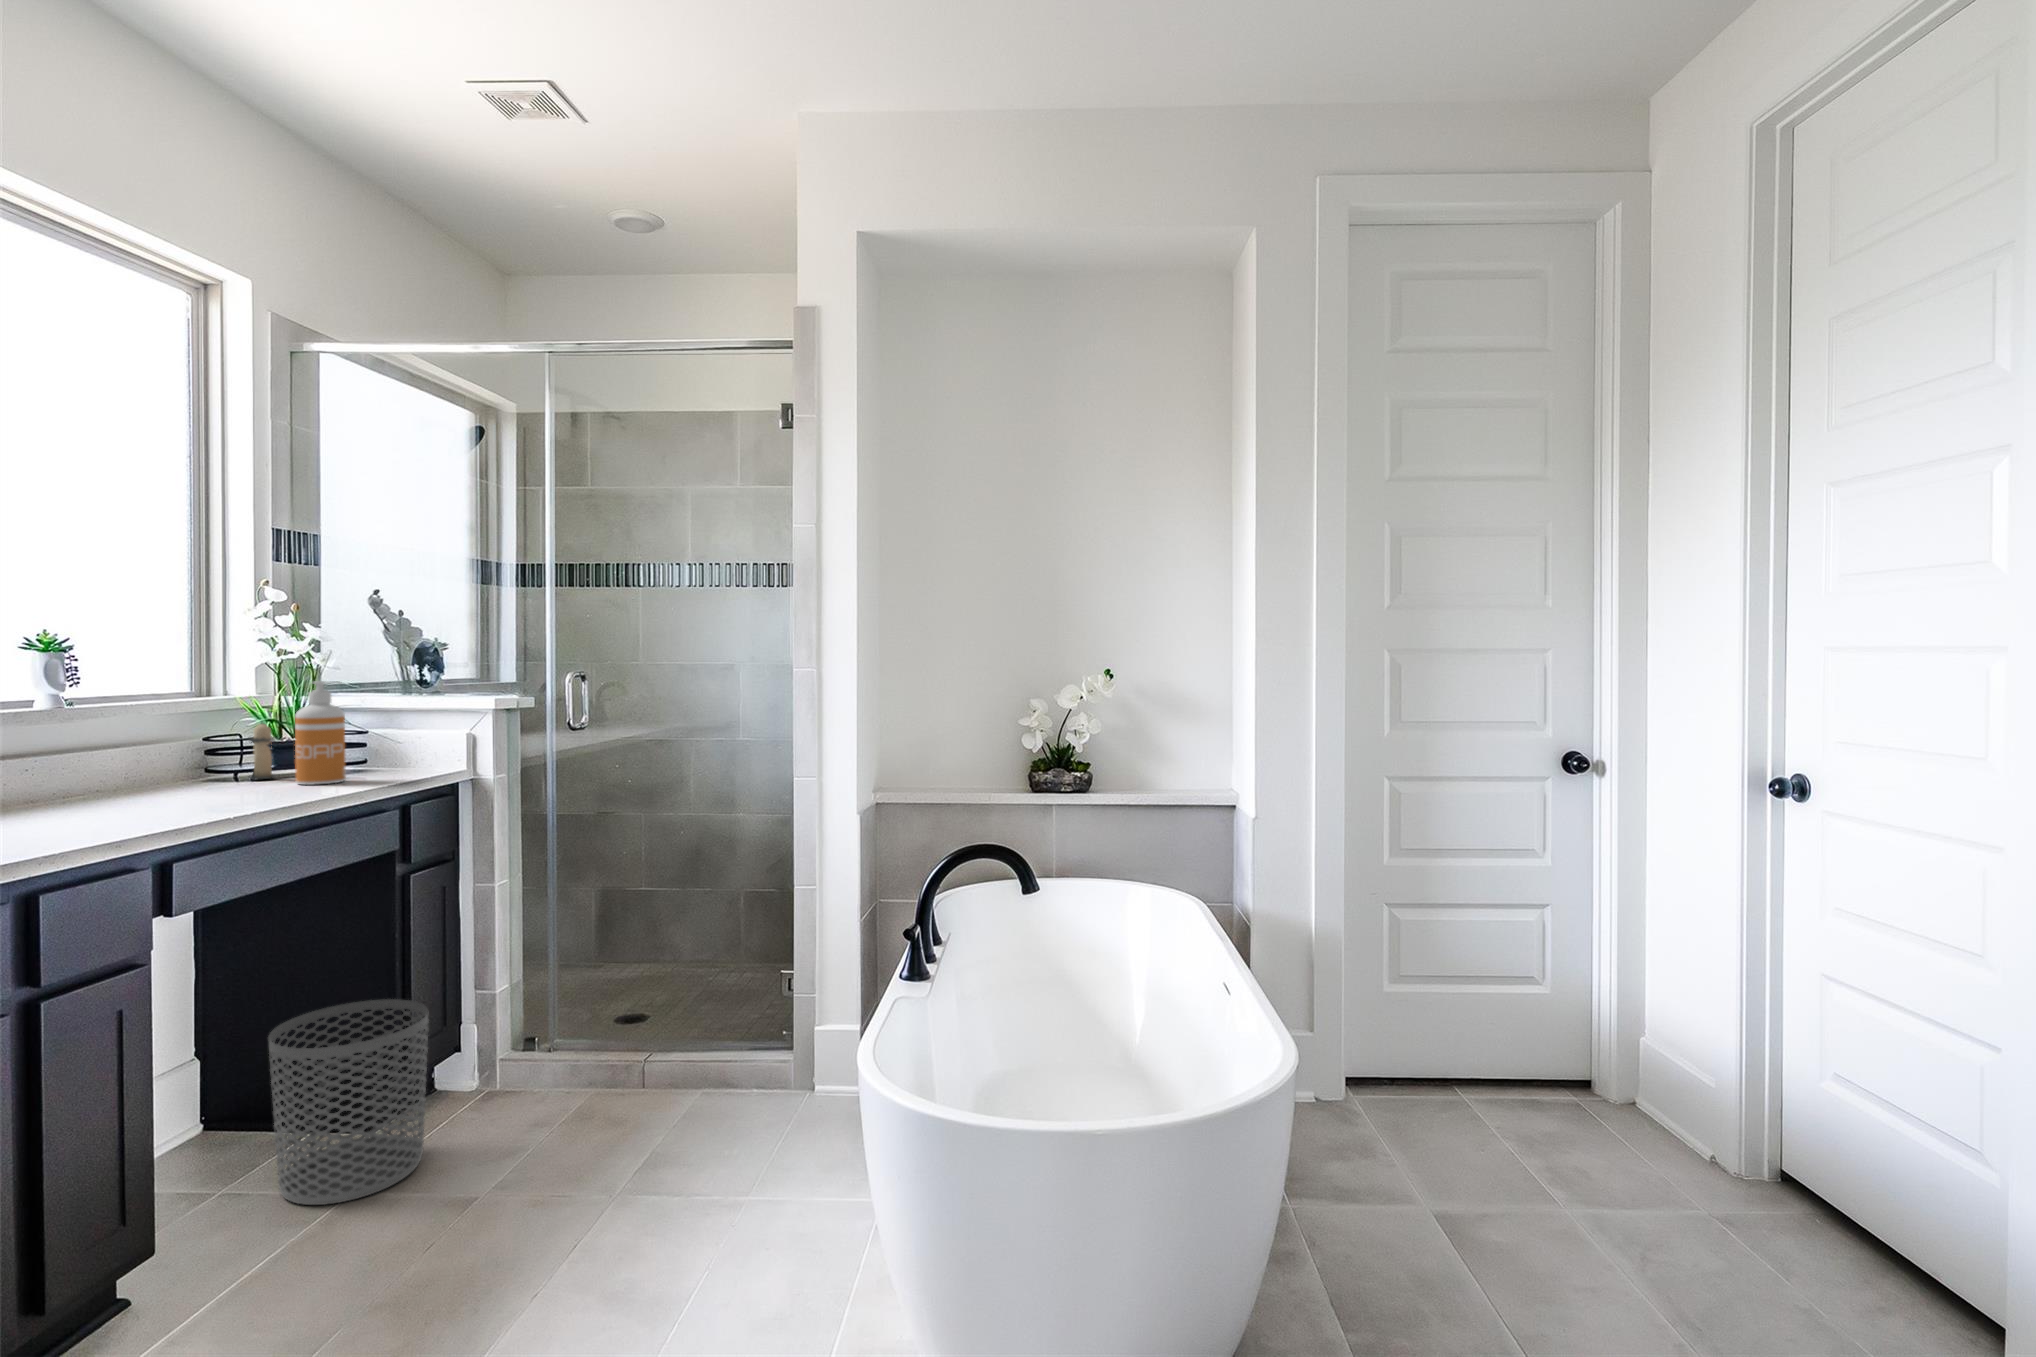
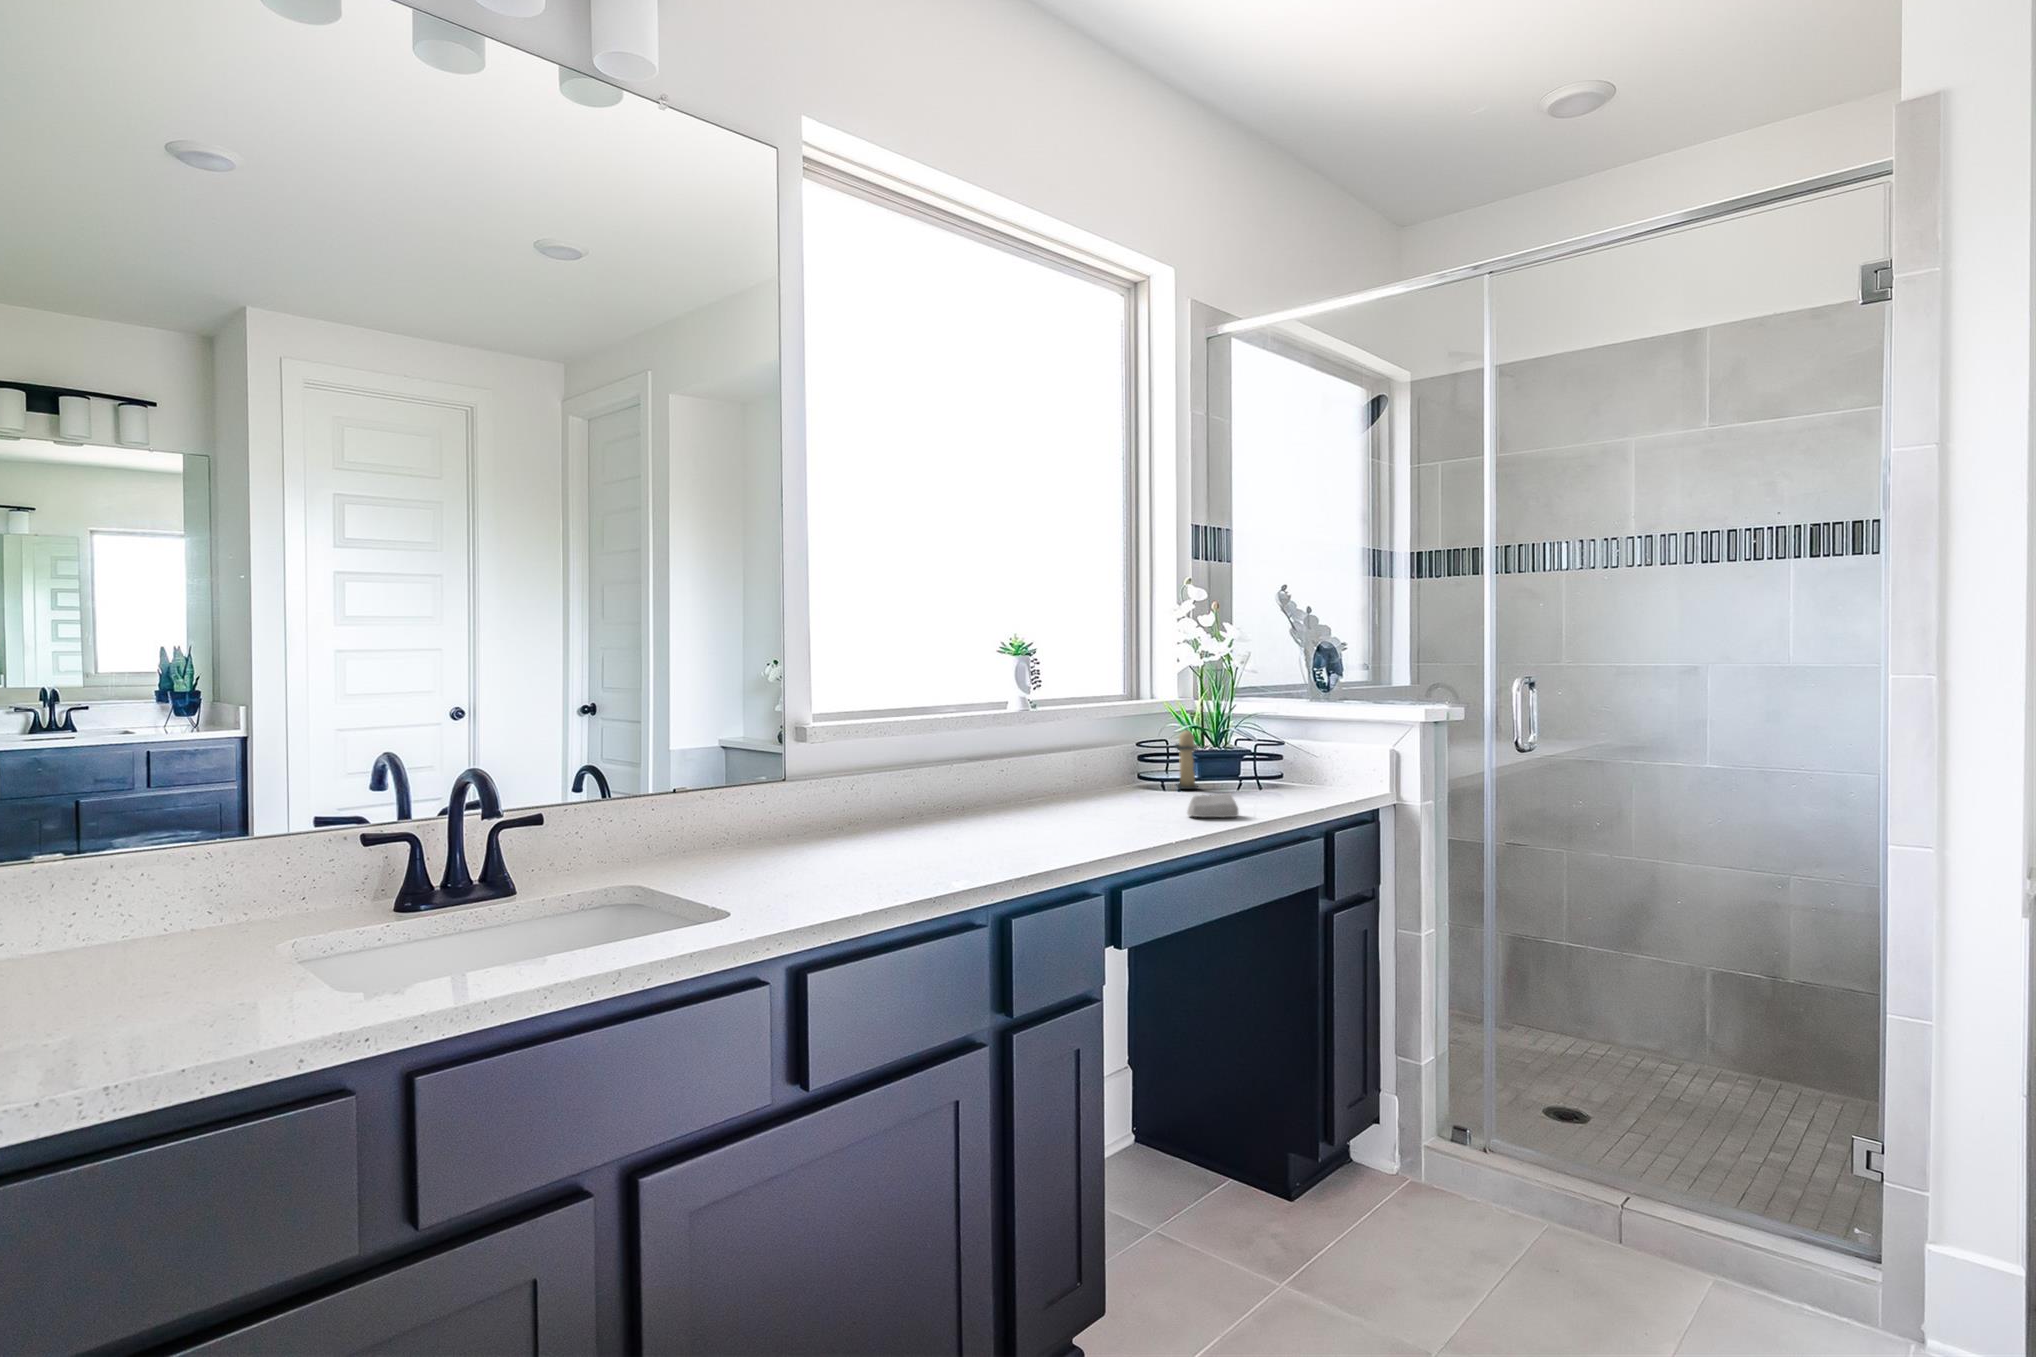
soap dispenser: present [295,681,346,785] -> none [1217,686,1264,801]
soap bar: none [257,775,313,798] -> present [1187,793,1238,817]
waste bin: present [268,999,429,1205] -> none [1200,1055,1359,1302]

